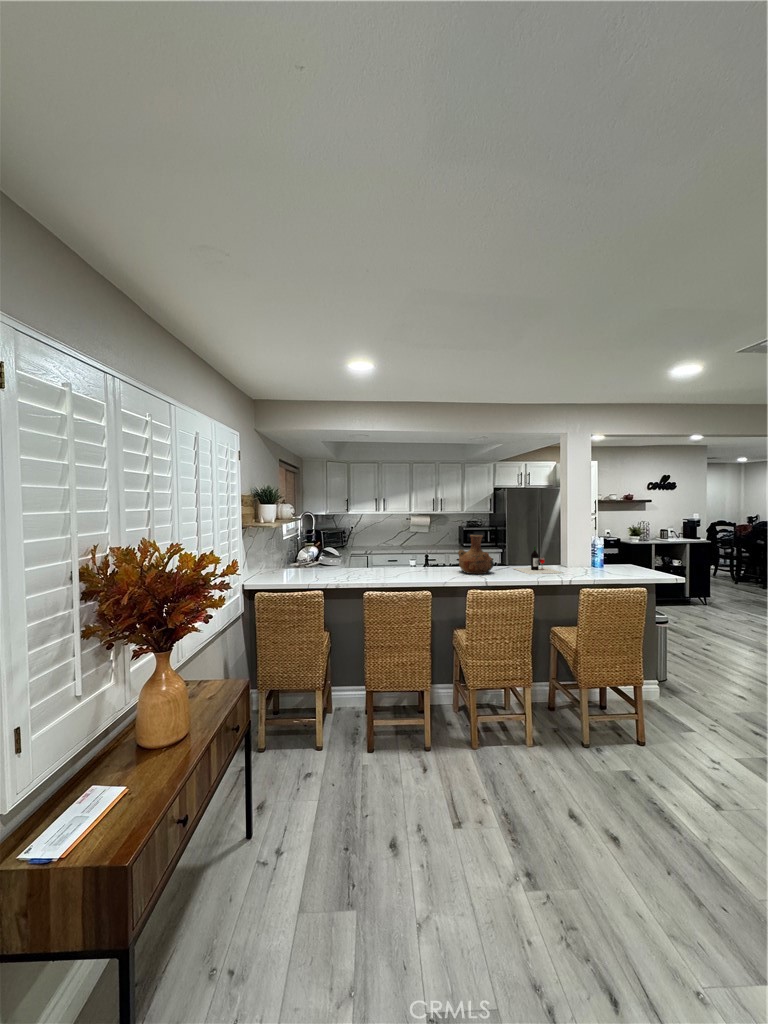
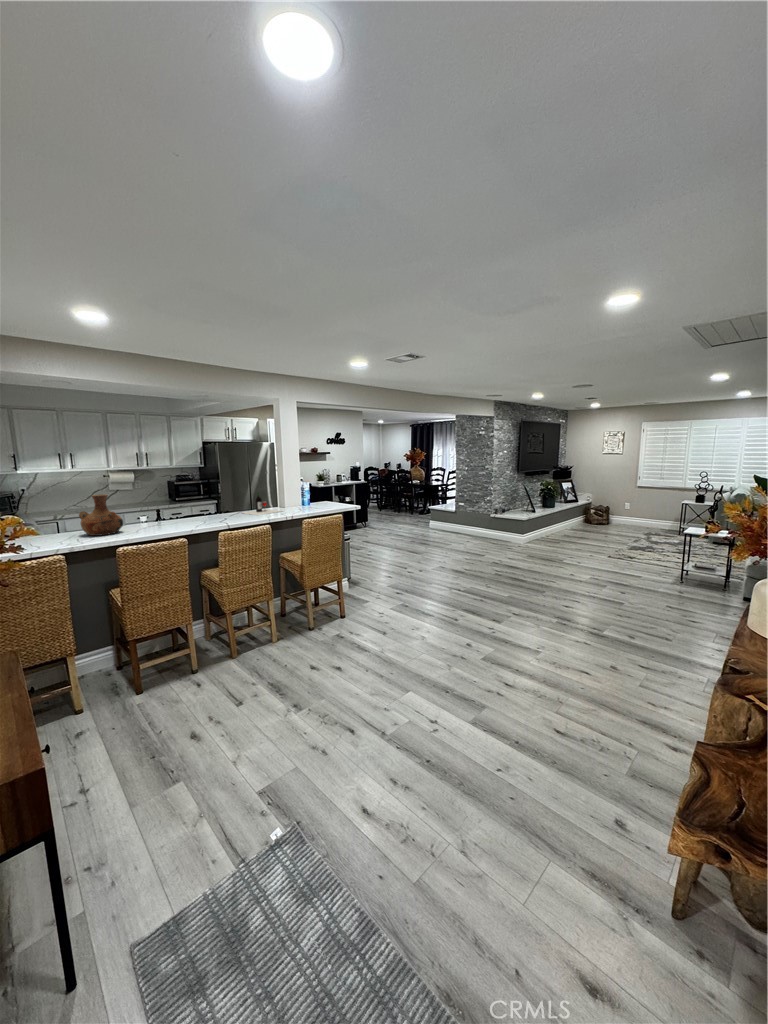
vase: present [458,535,494,574] -> present [79,494,123,536]

